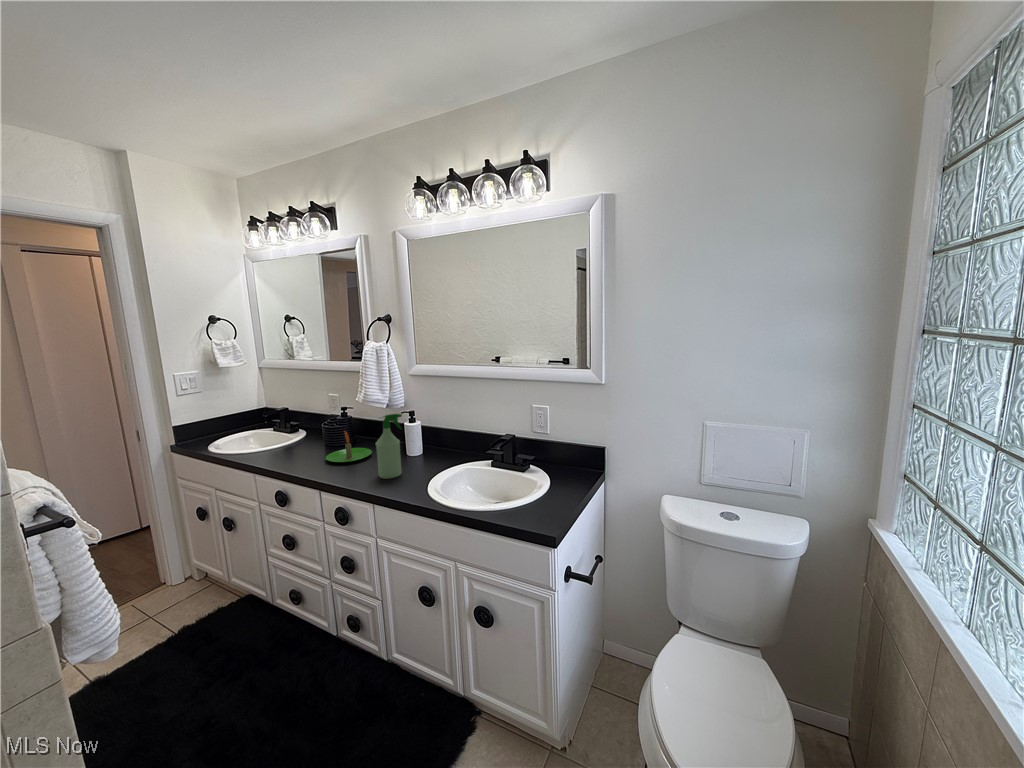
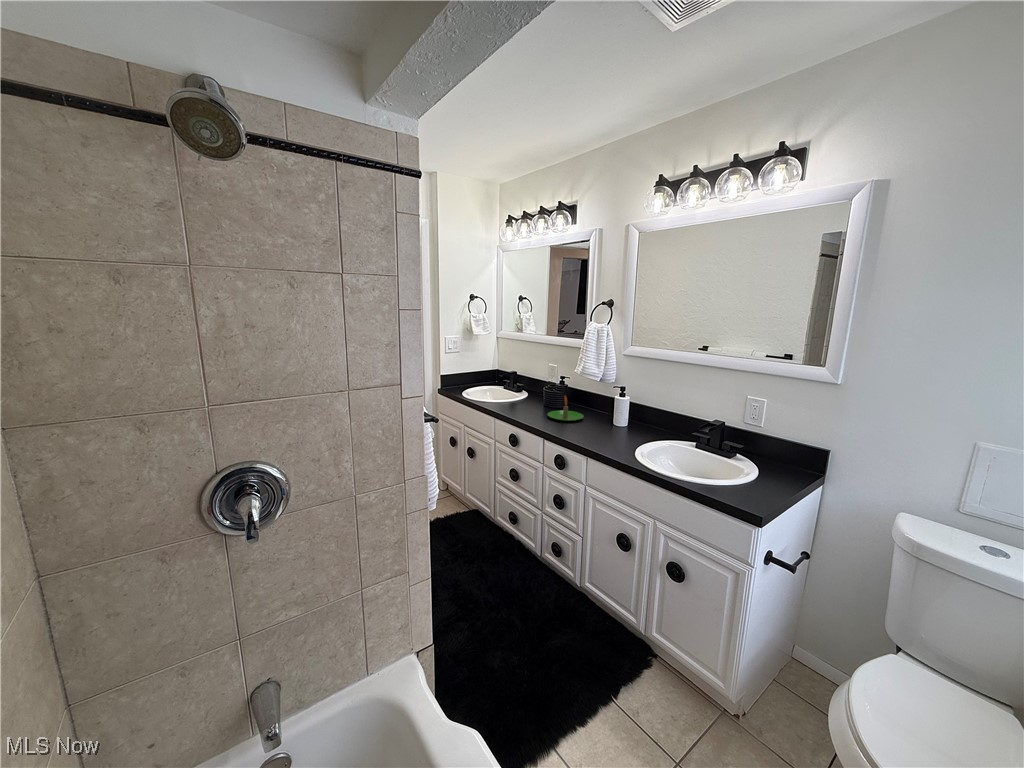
spray bottle: present [376,414,402,479] -> none [592,386,618,439]

